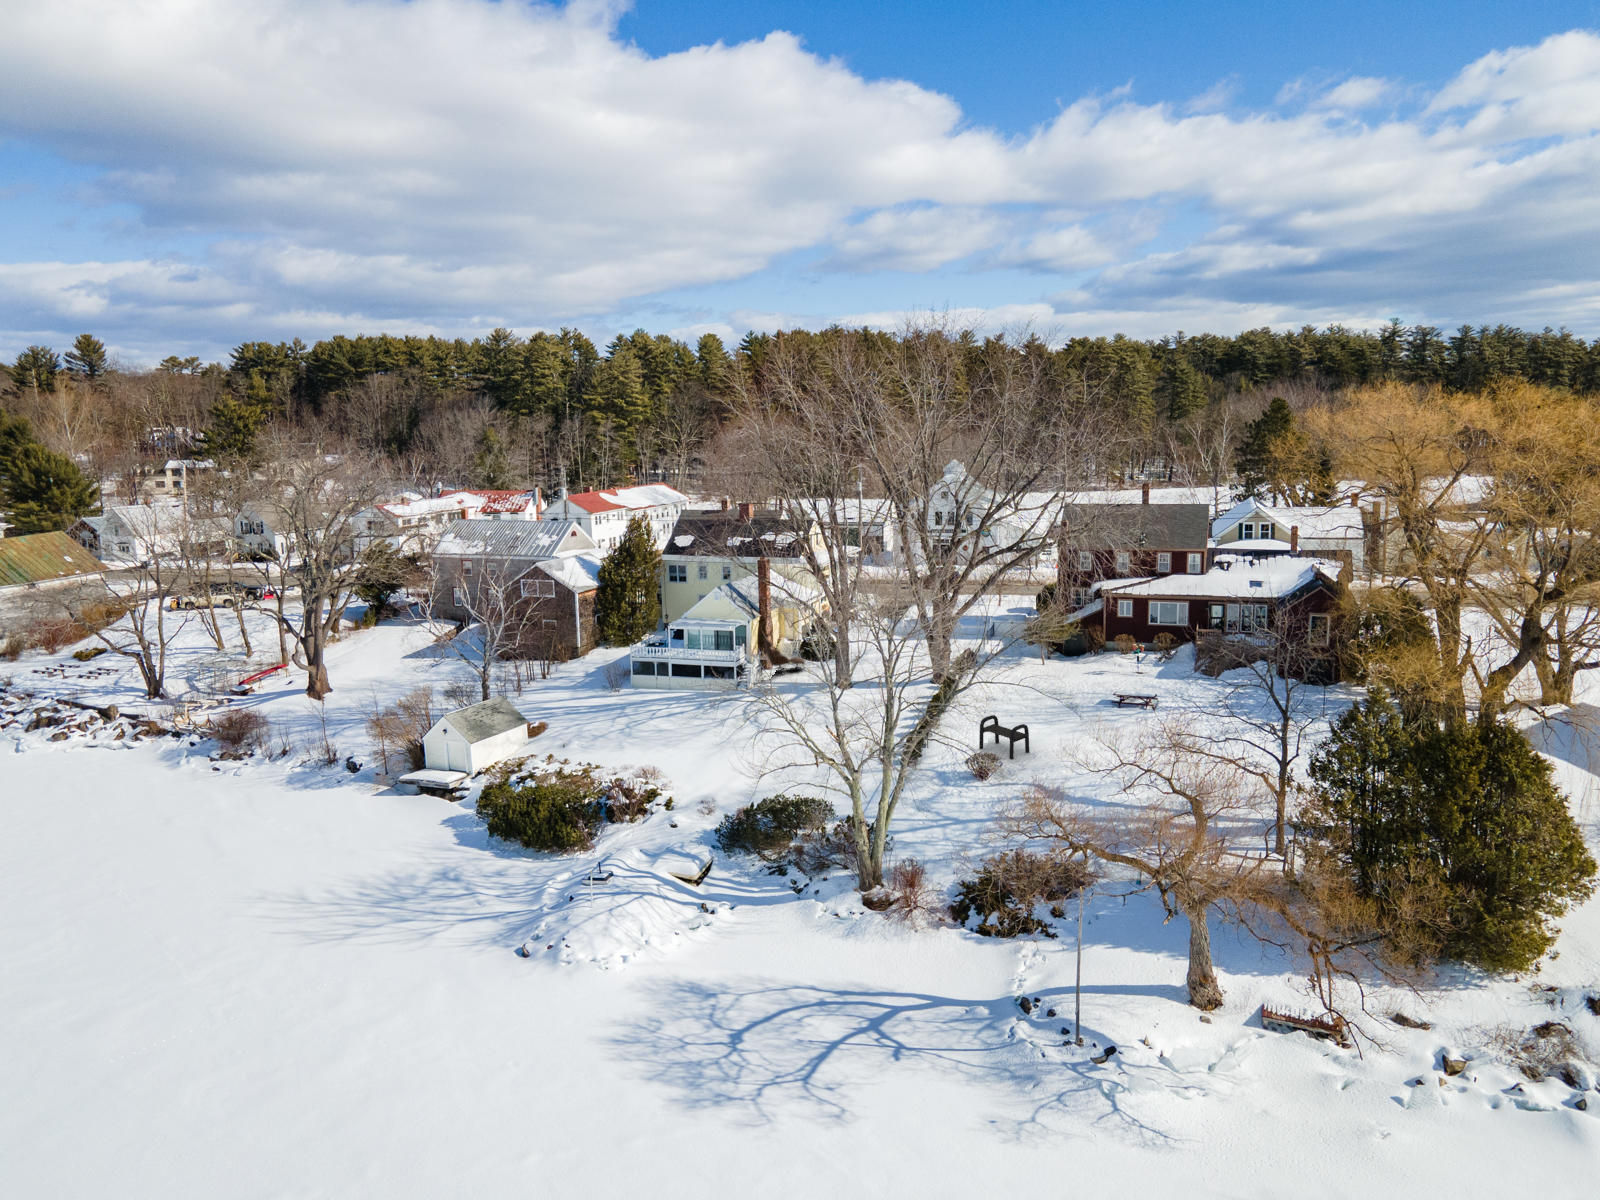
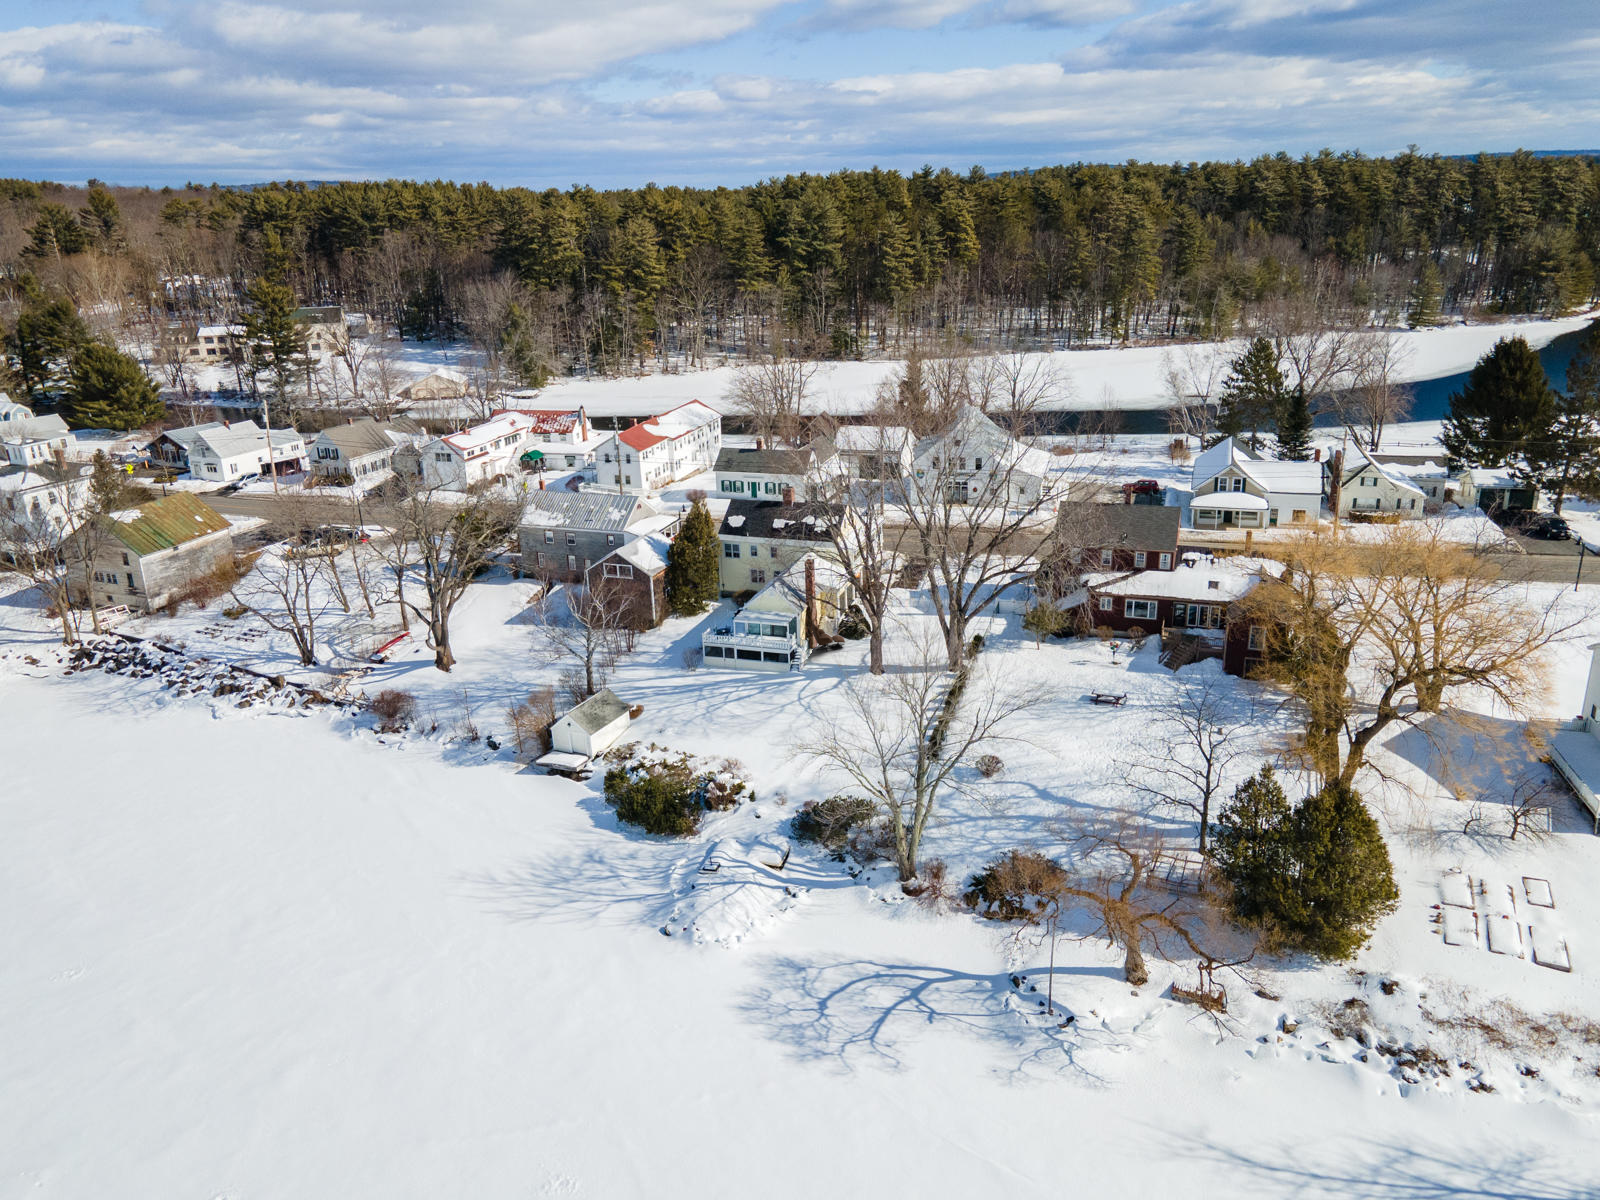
bench: present [979,715,1029,759] -> none [987,719,1026,757]

